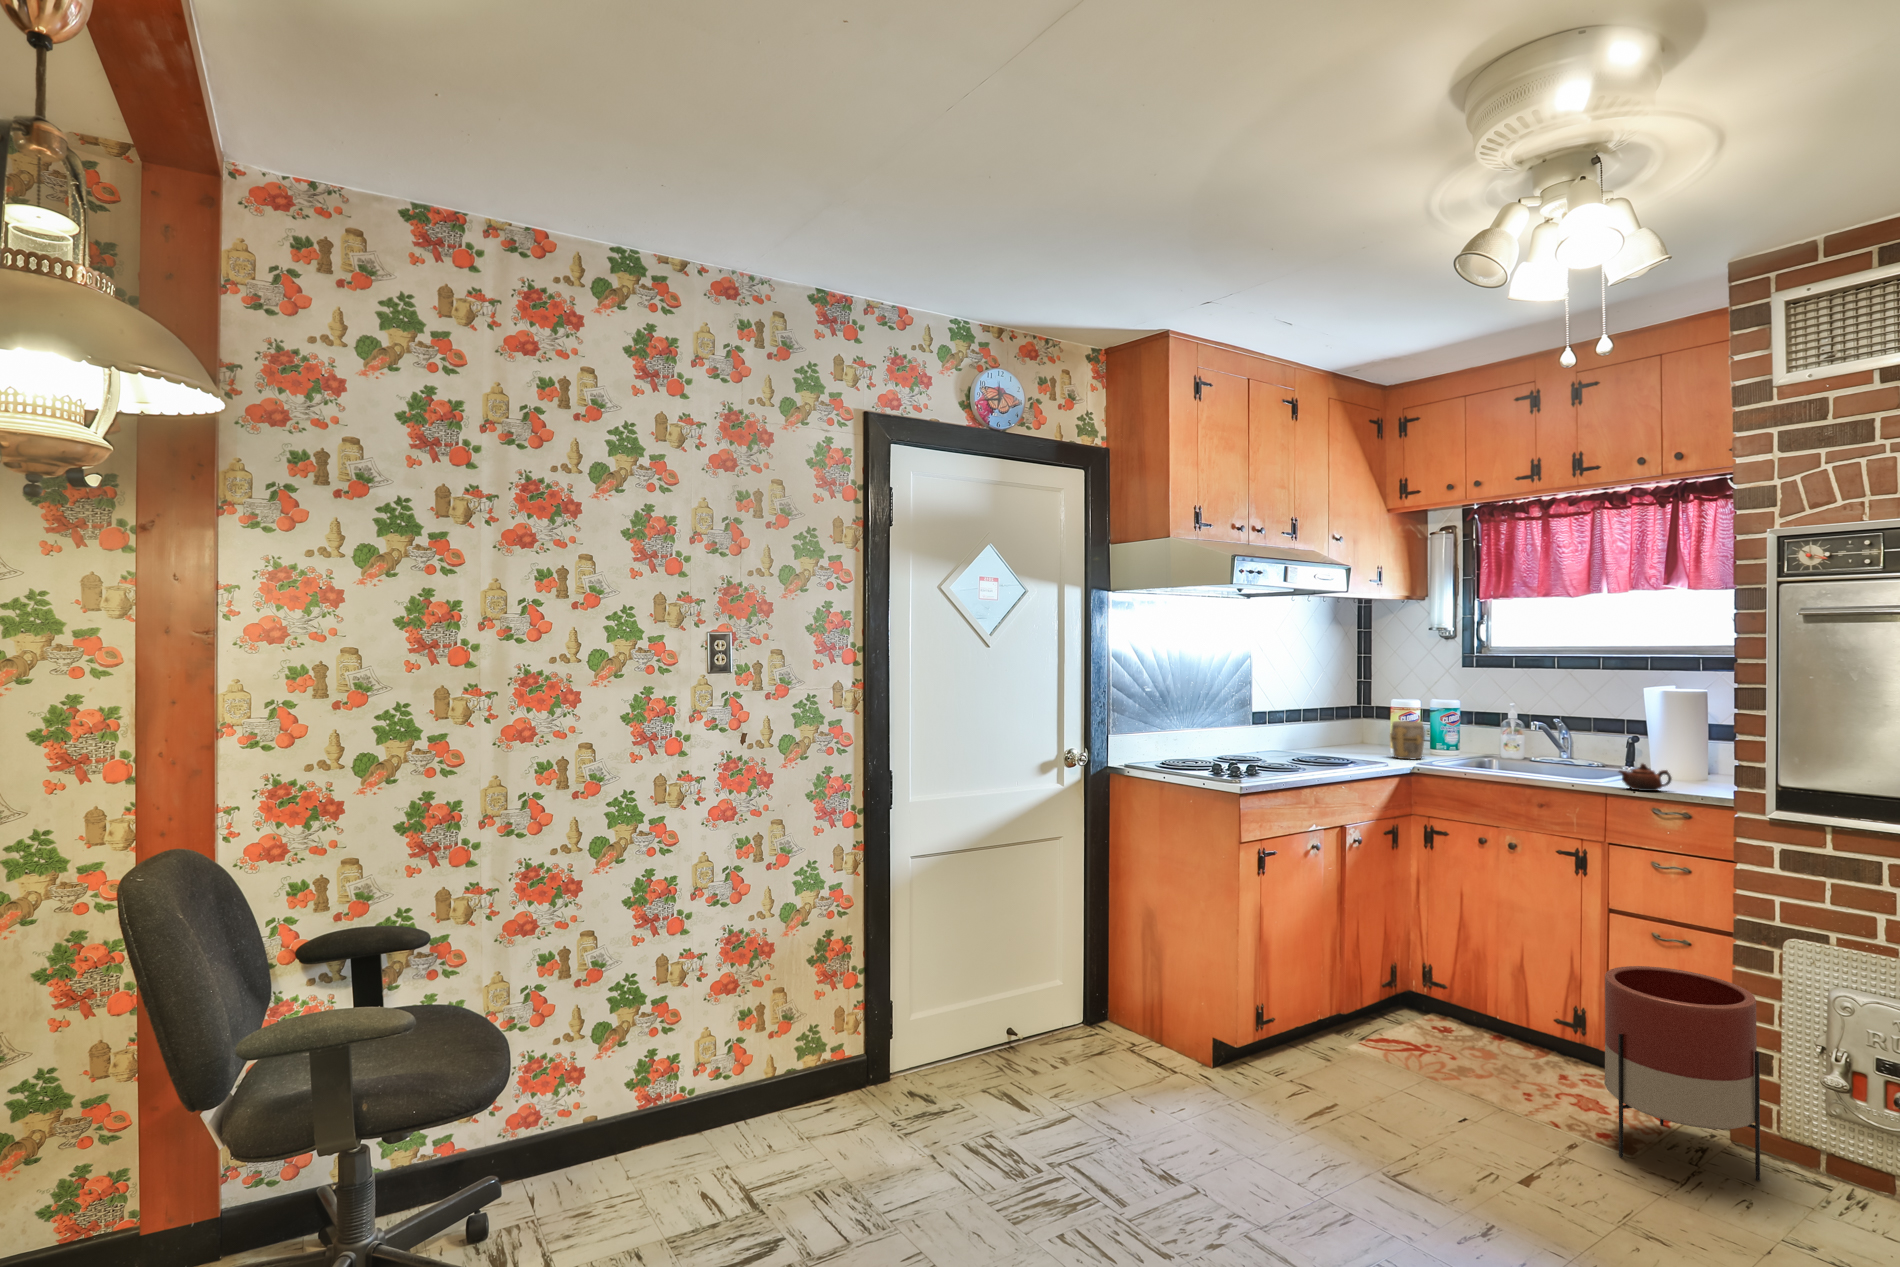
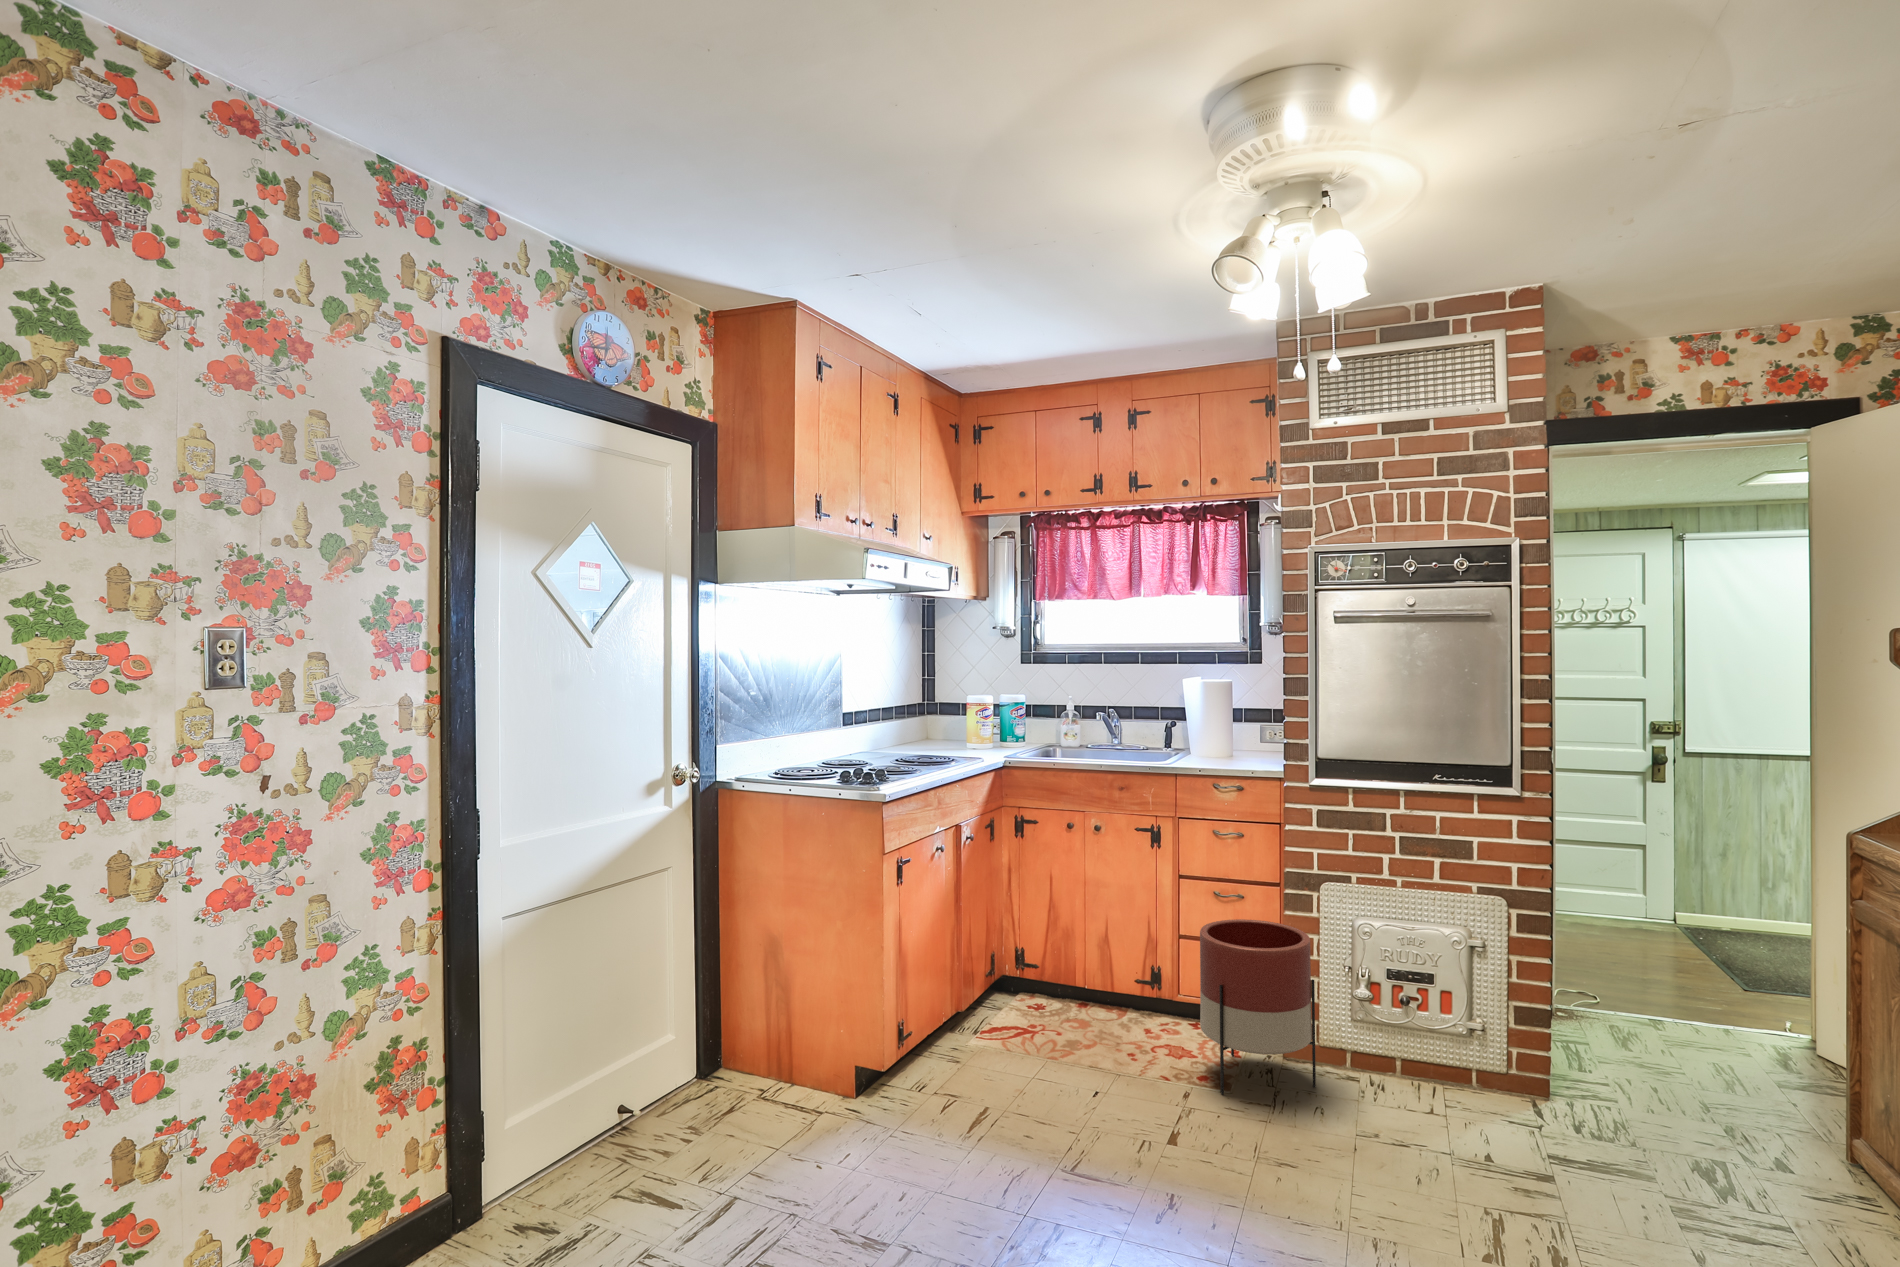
mug: present [1390,721,1425,759] -> none [974,717,1004,753]
teapot: present [1619,763,1672,791] -> none [1181,744,1218,768]

